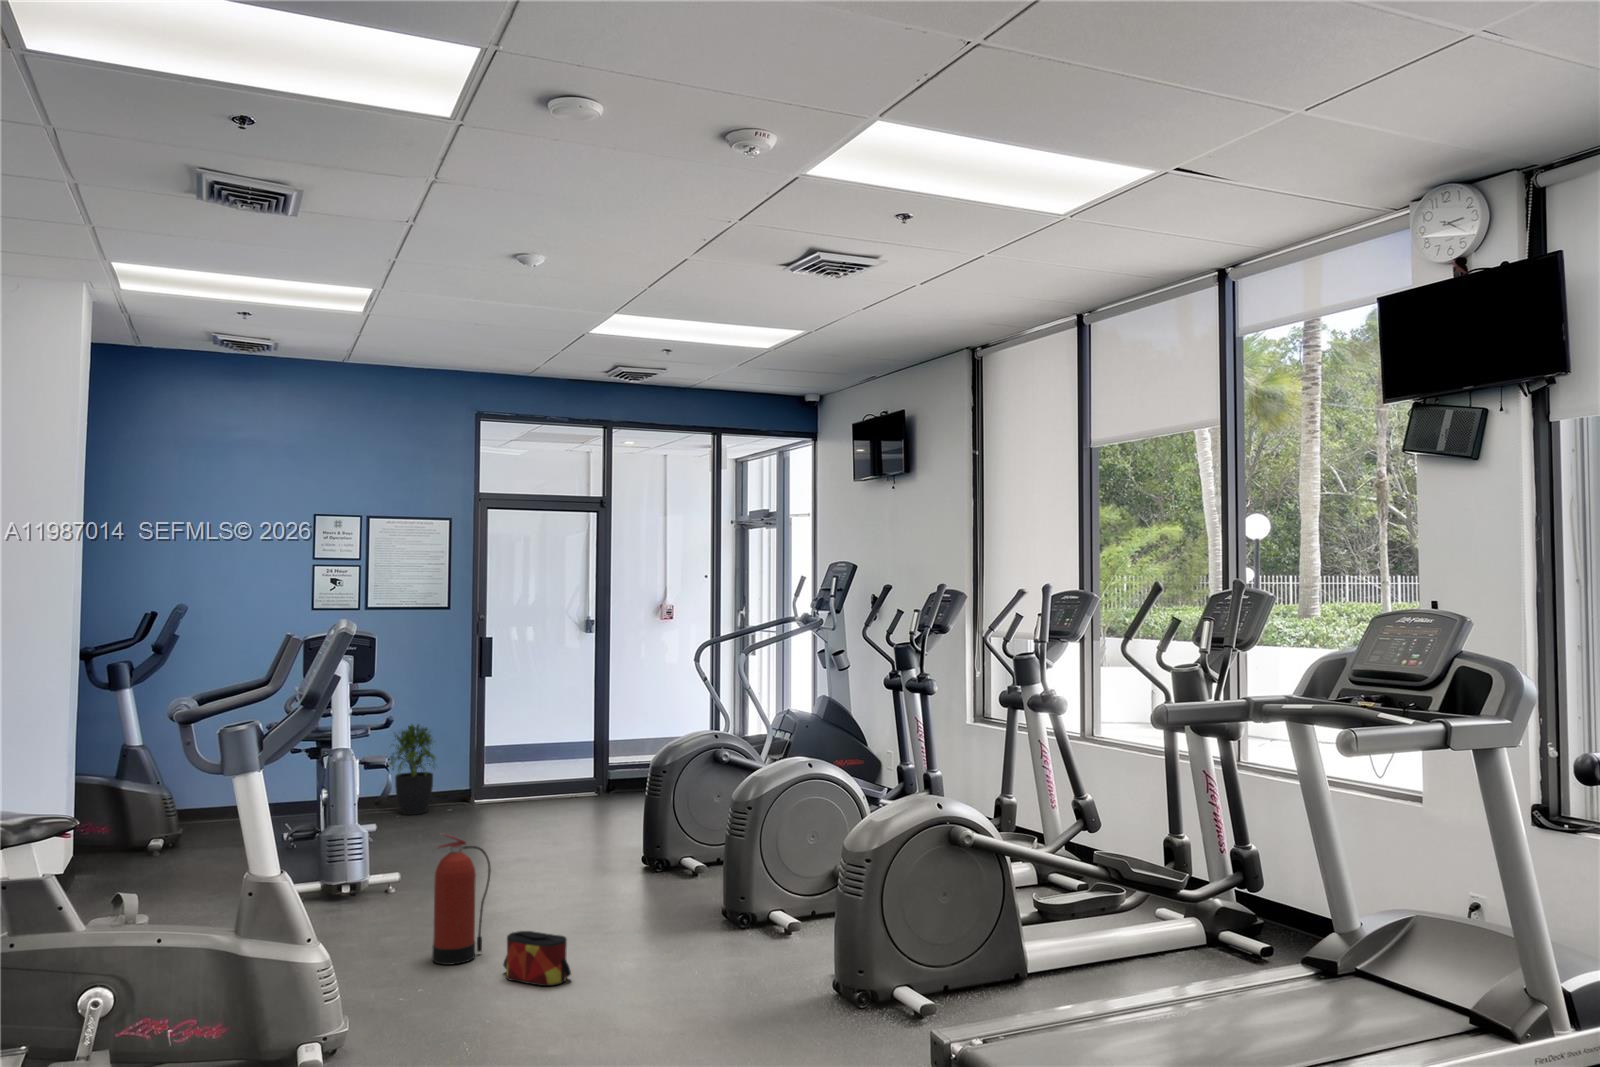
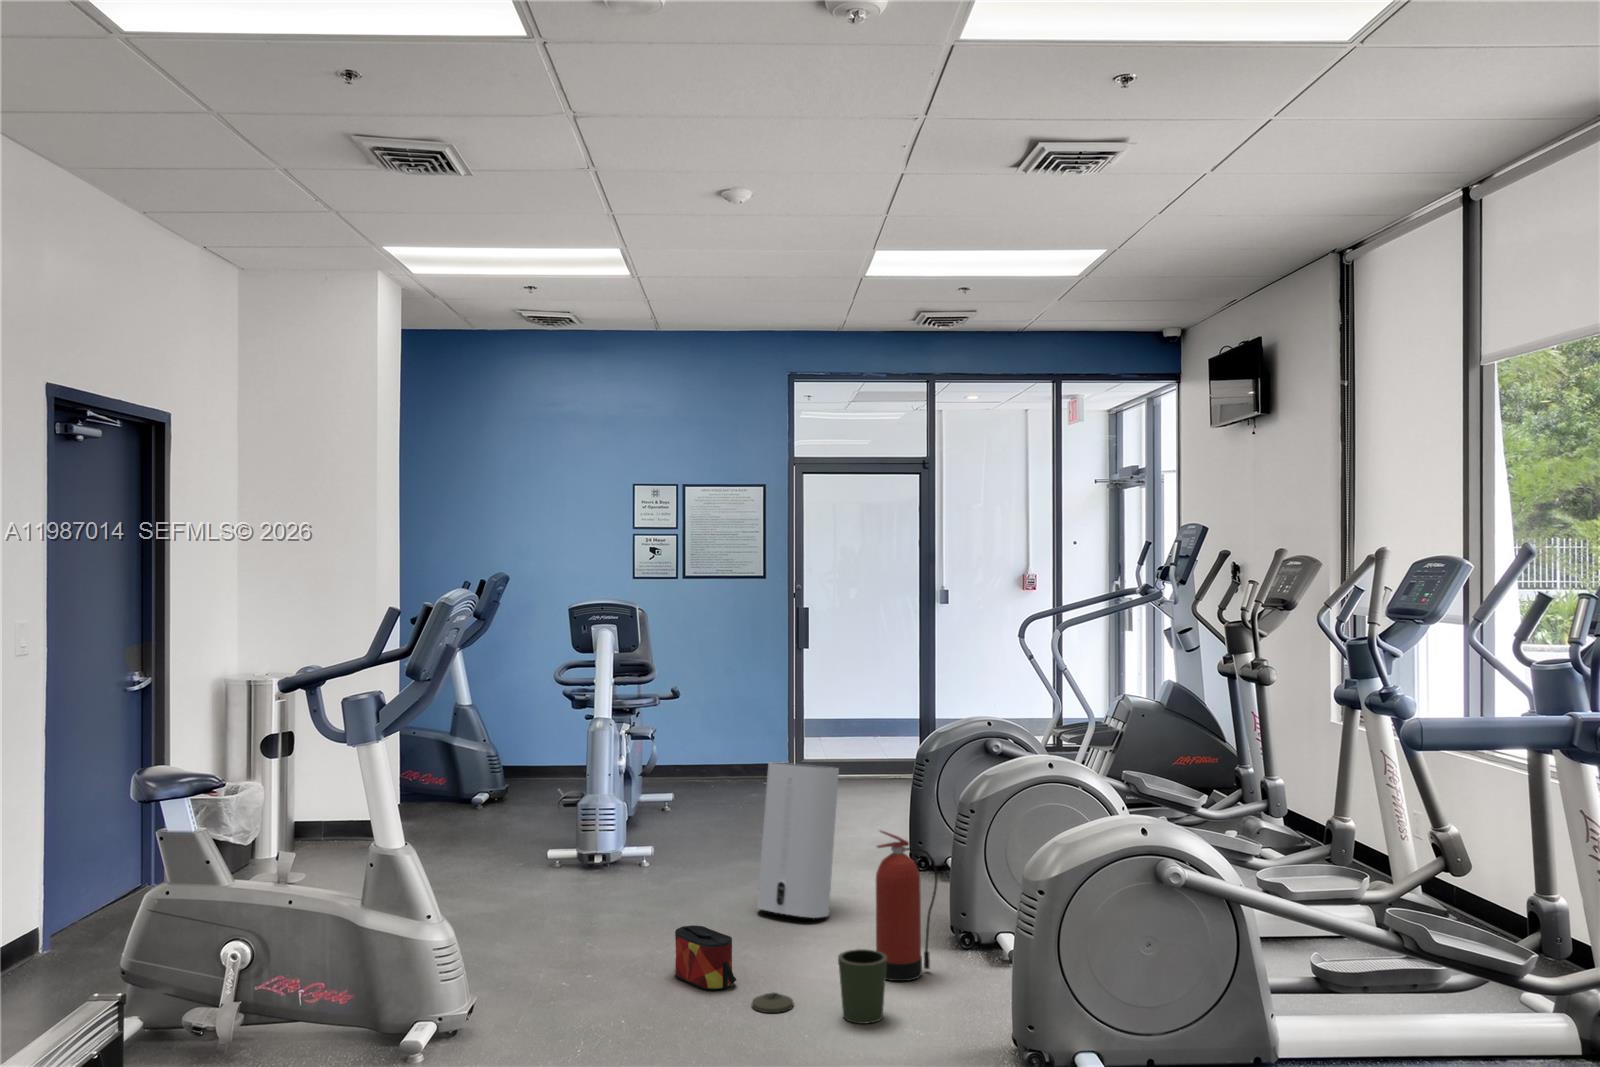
potted plant: present [389,724,435,815] -> none [700,692,752,785]
air purifier: none [539,780,616,920] -> present [757,762,839,919]
fire extinguisher: present [432,833,491,965] -> present [876,830,938,981]
trash can: none [597,931,720,996] -> present [751,949,887,1024]

